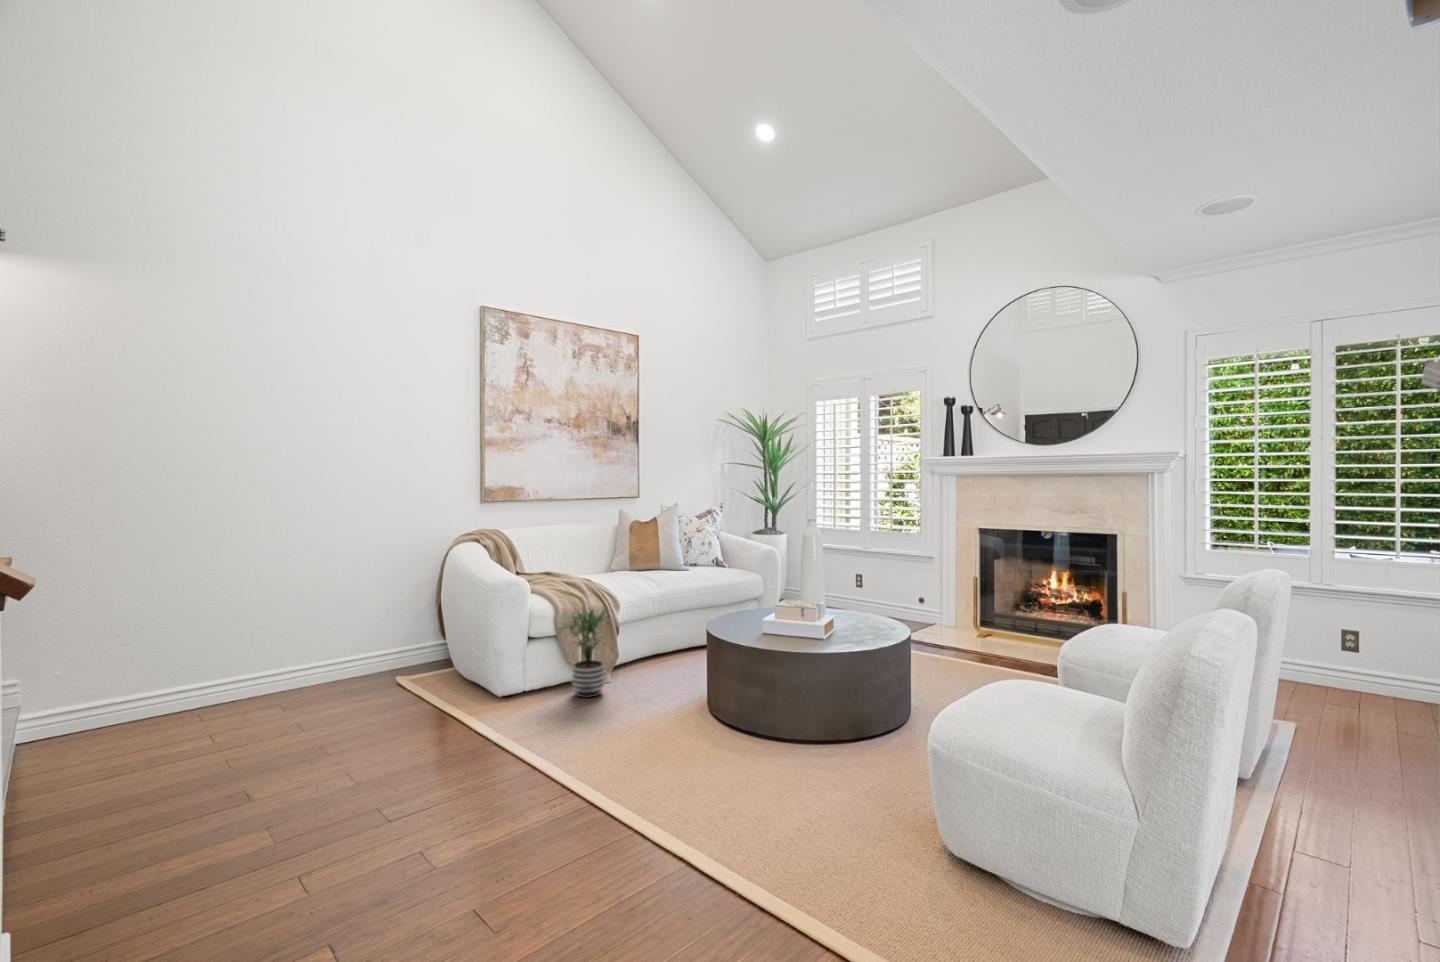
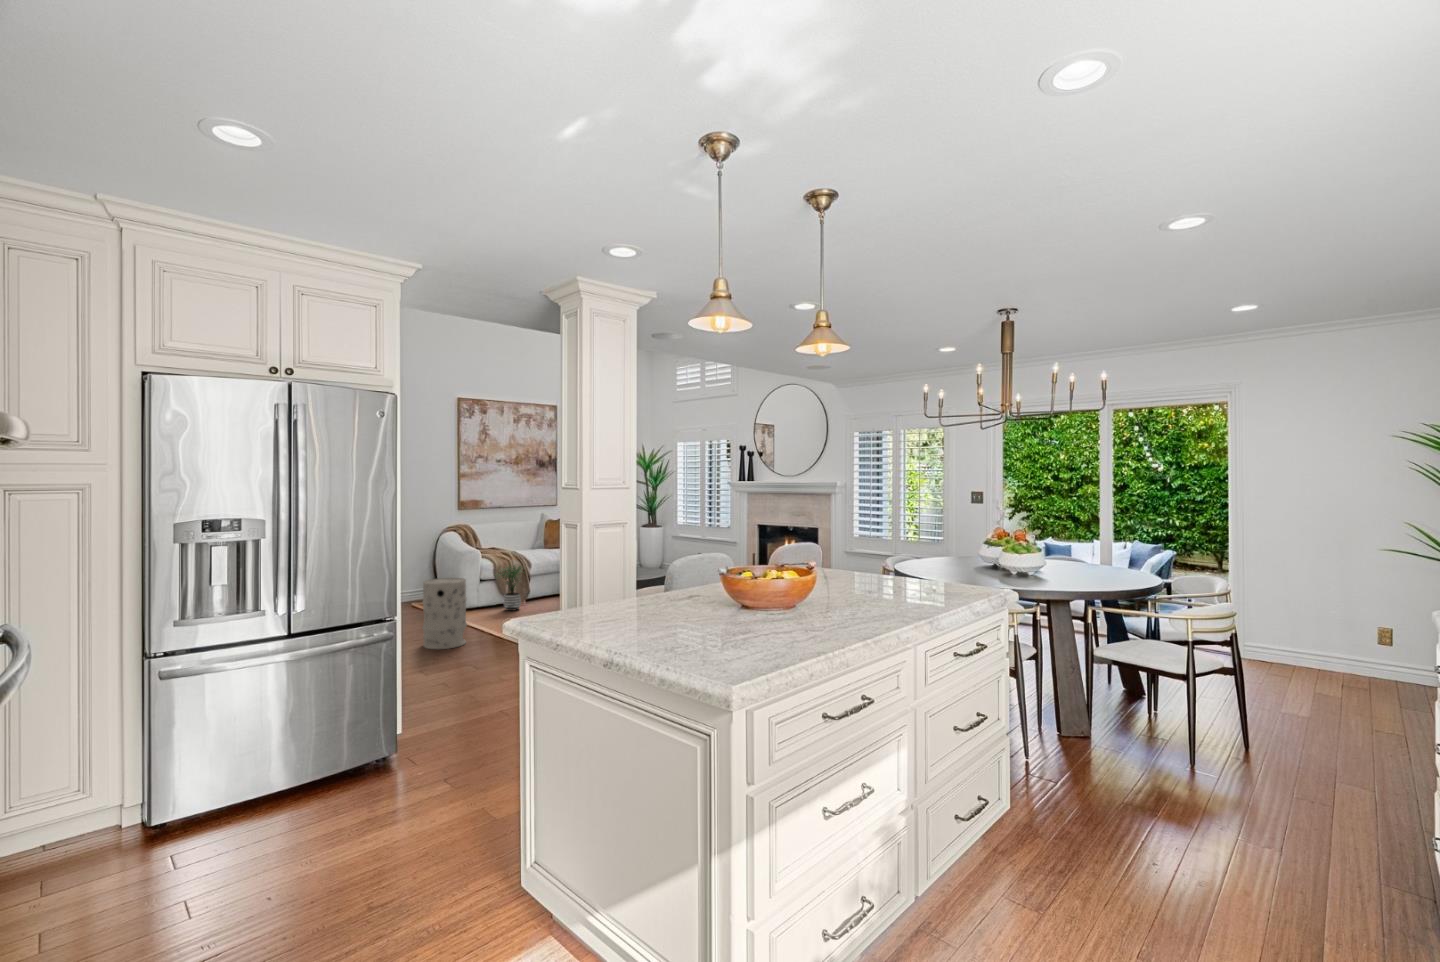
trash can: none [403,658,517,860] -> present [422,578,467,649]

